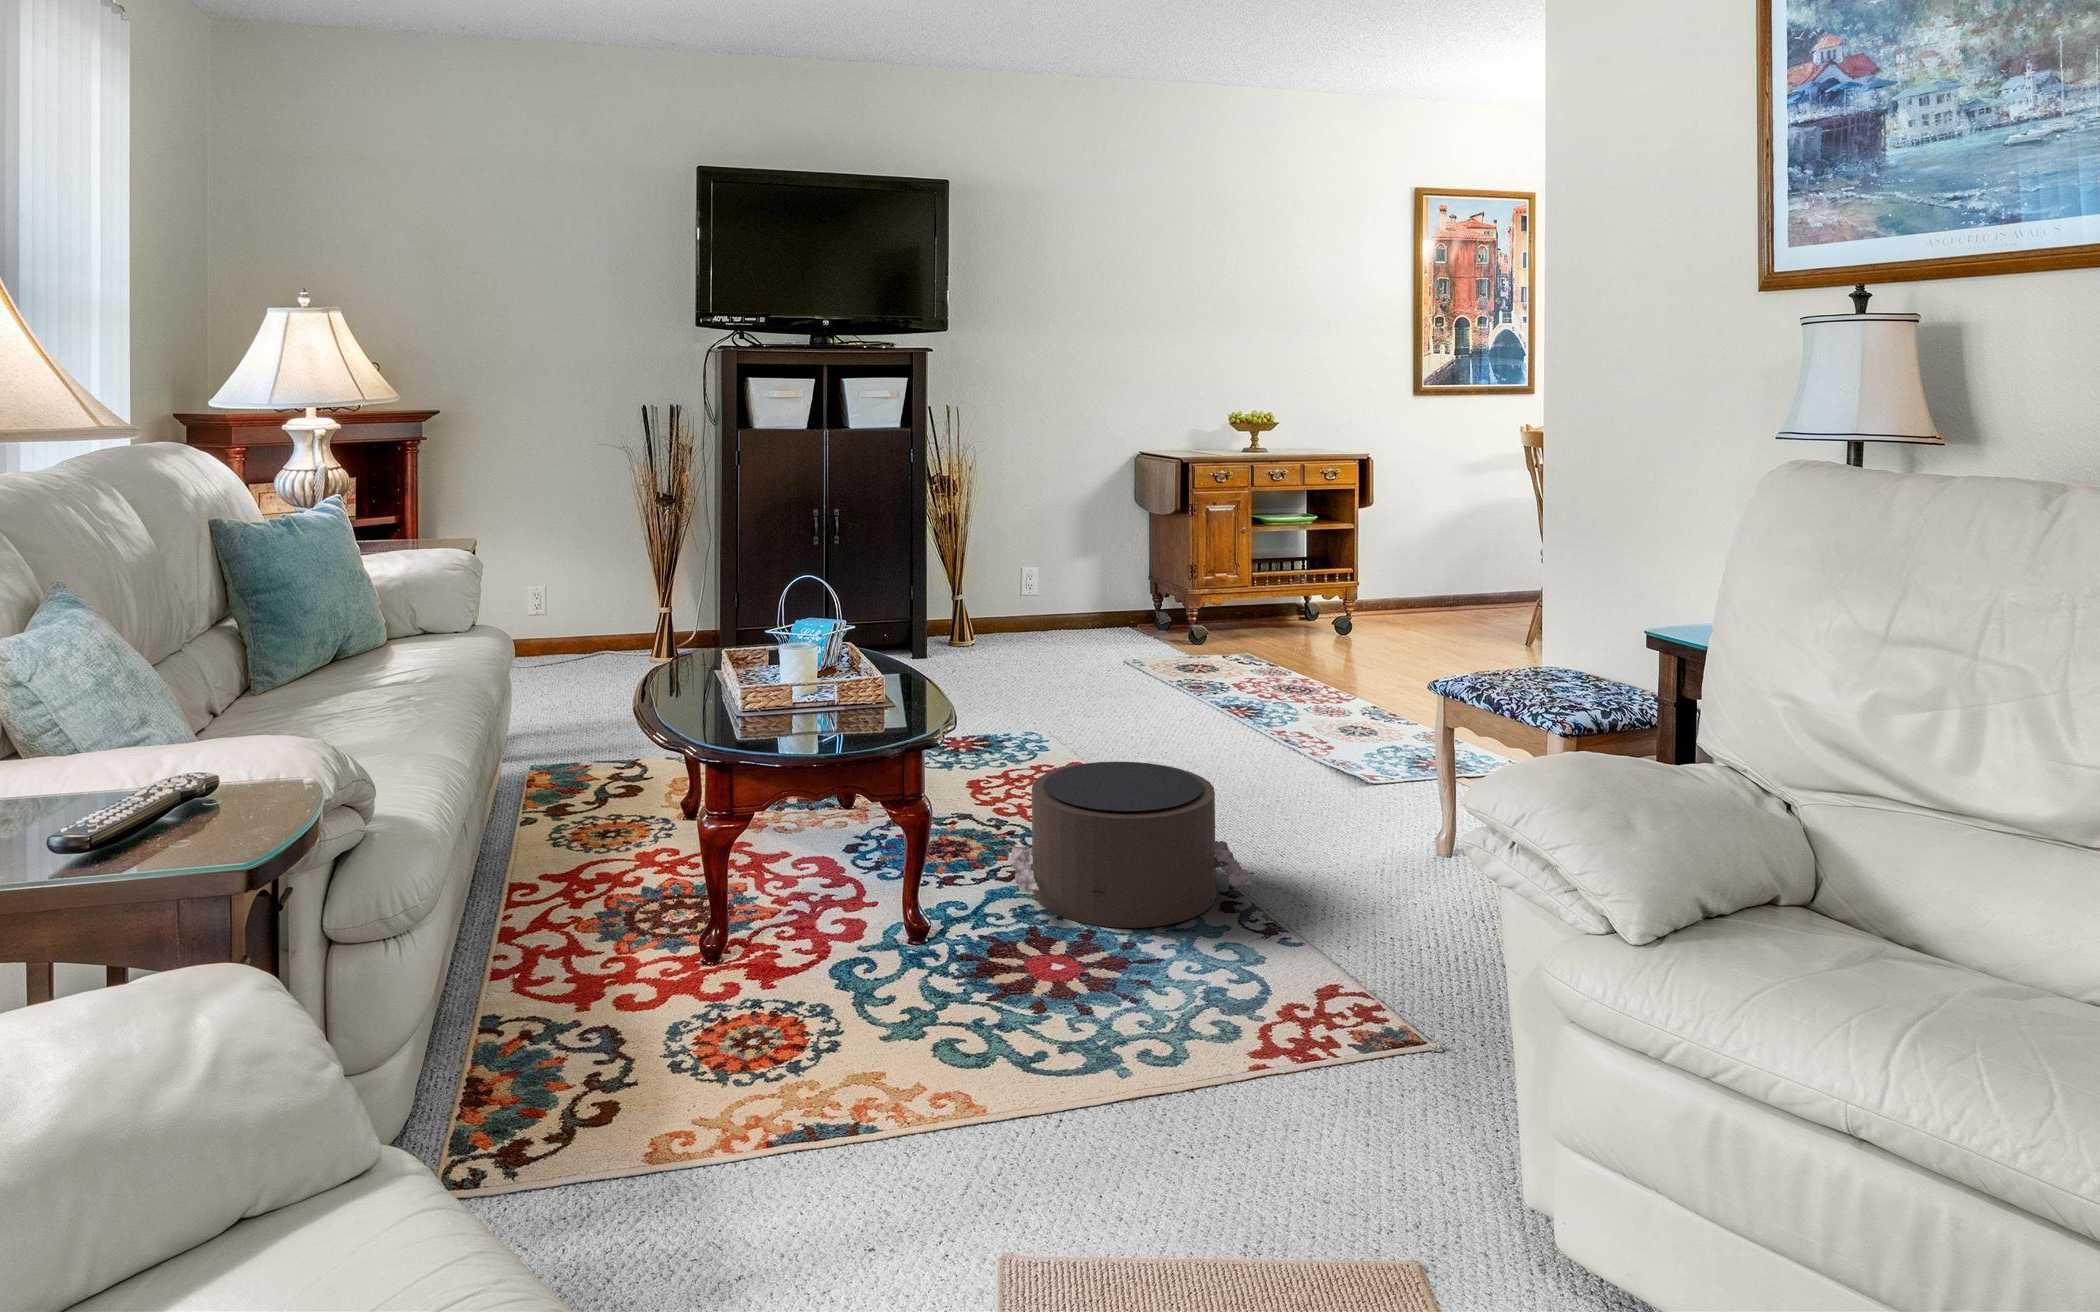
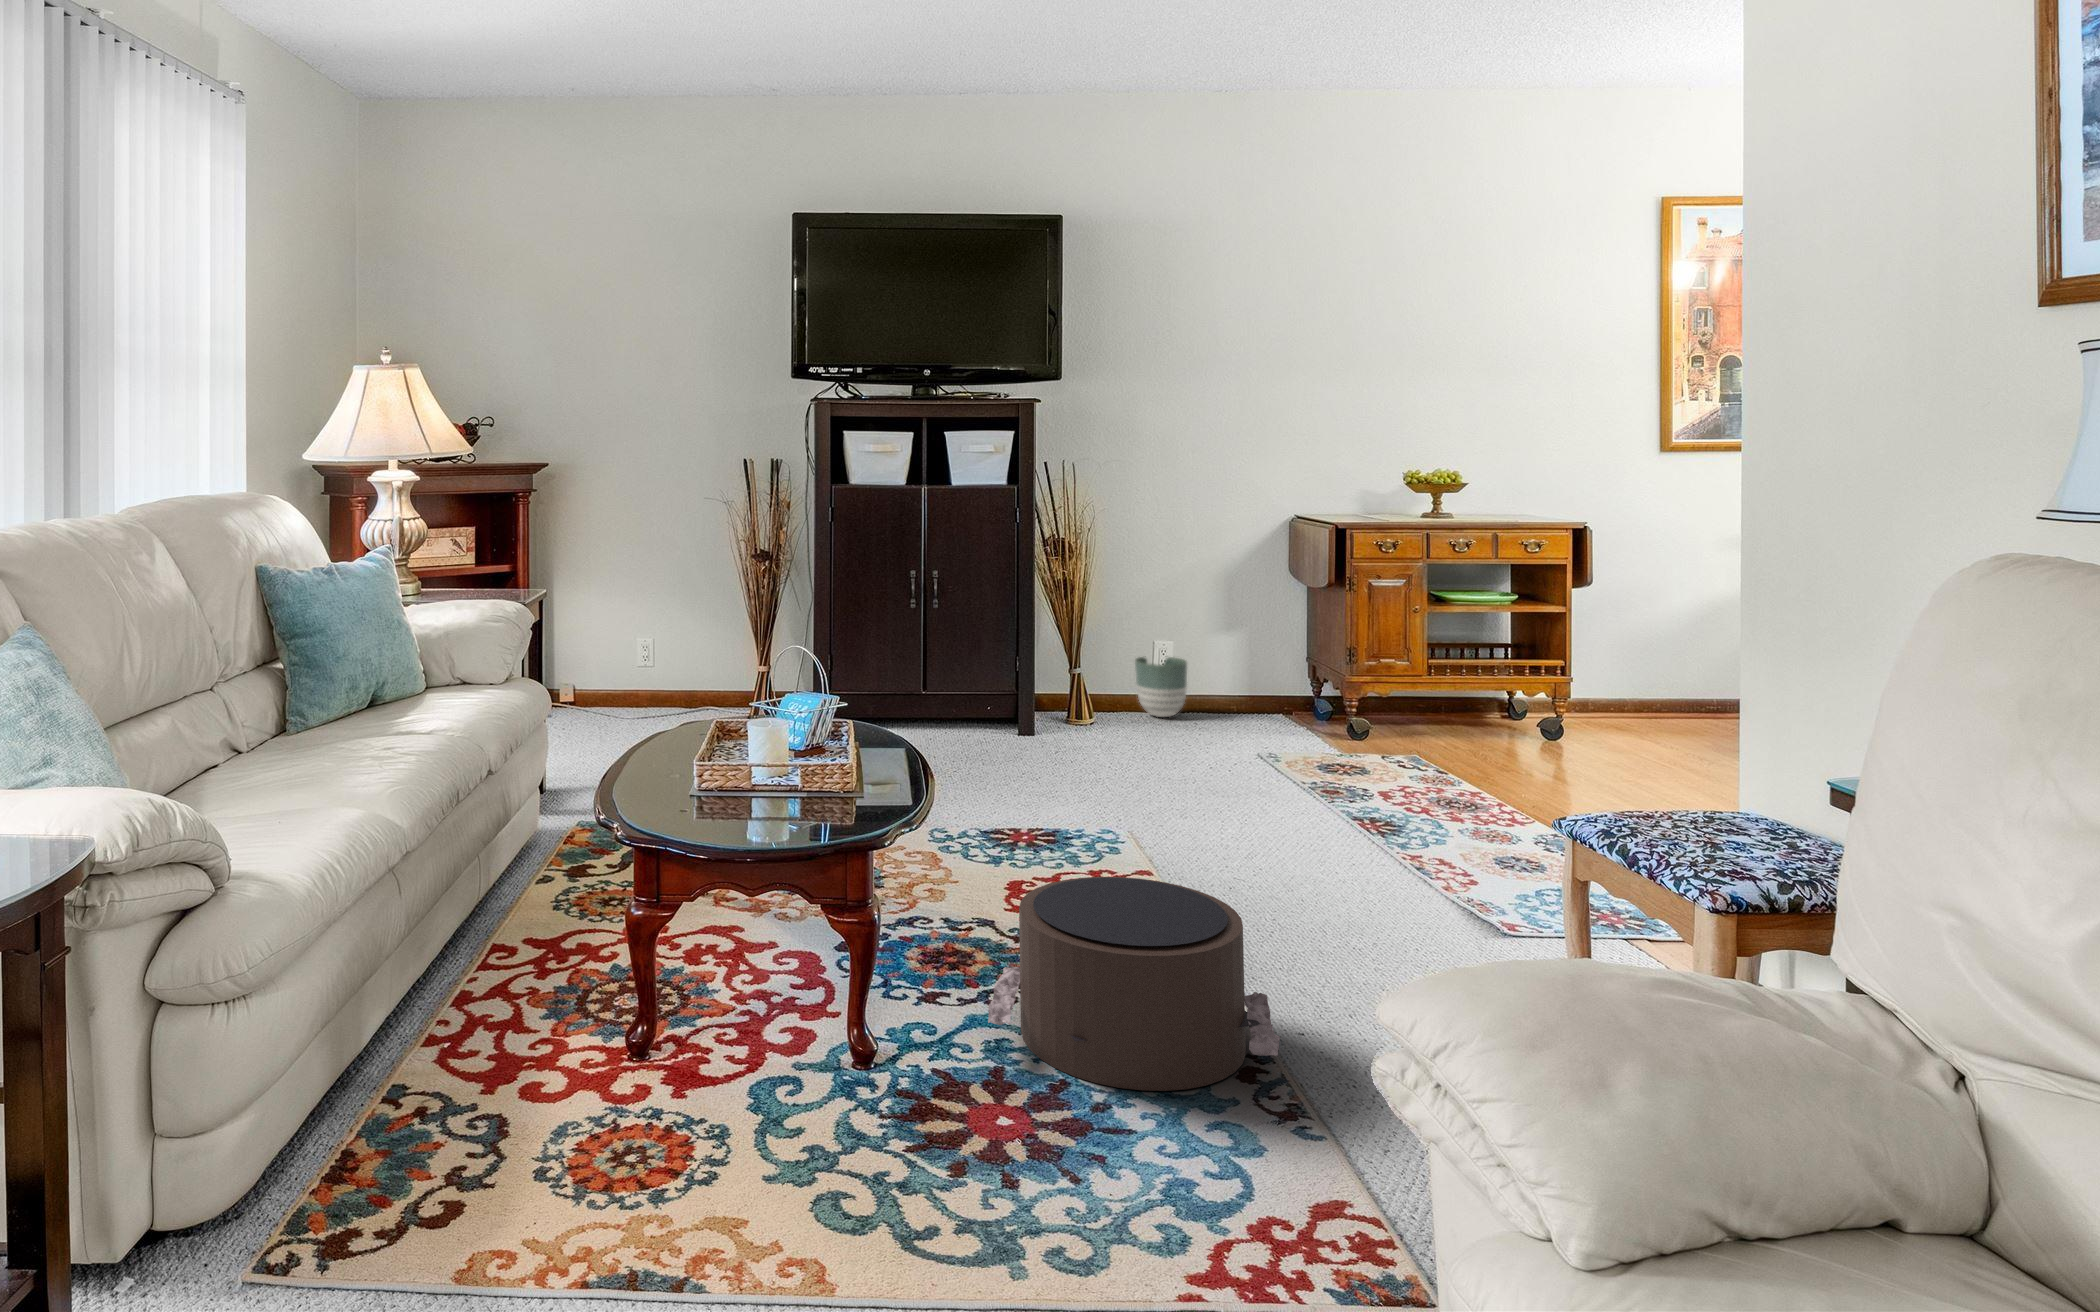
planter: none [1009,584,1054,637] -> present [1135,657,1187,717]

